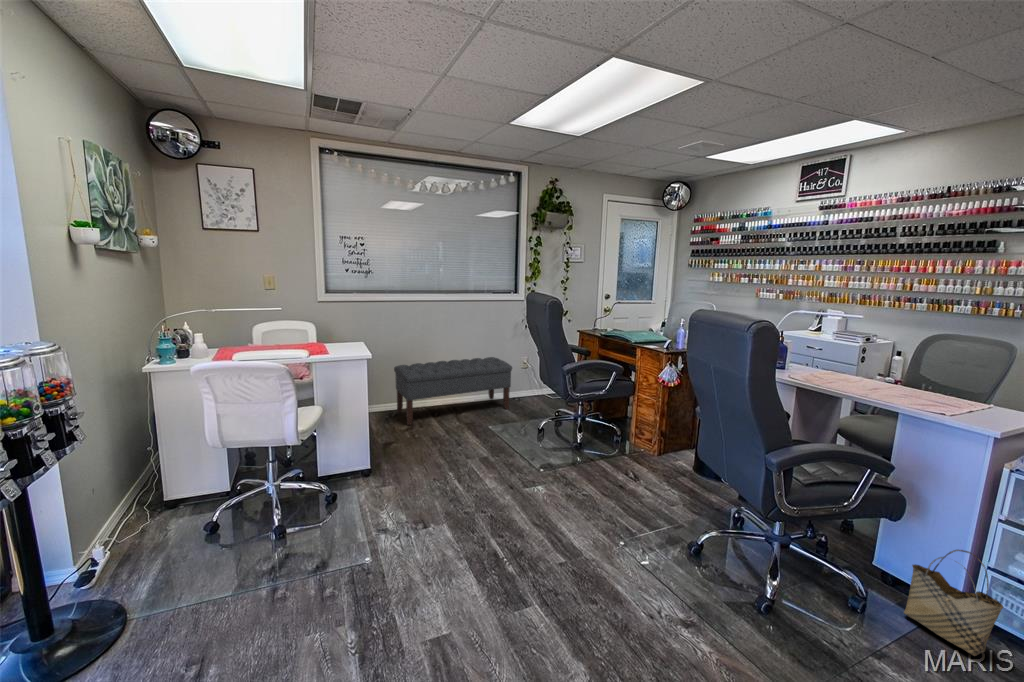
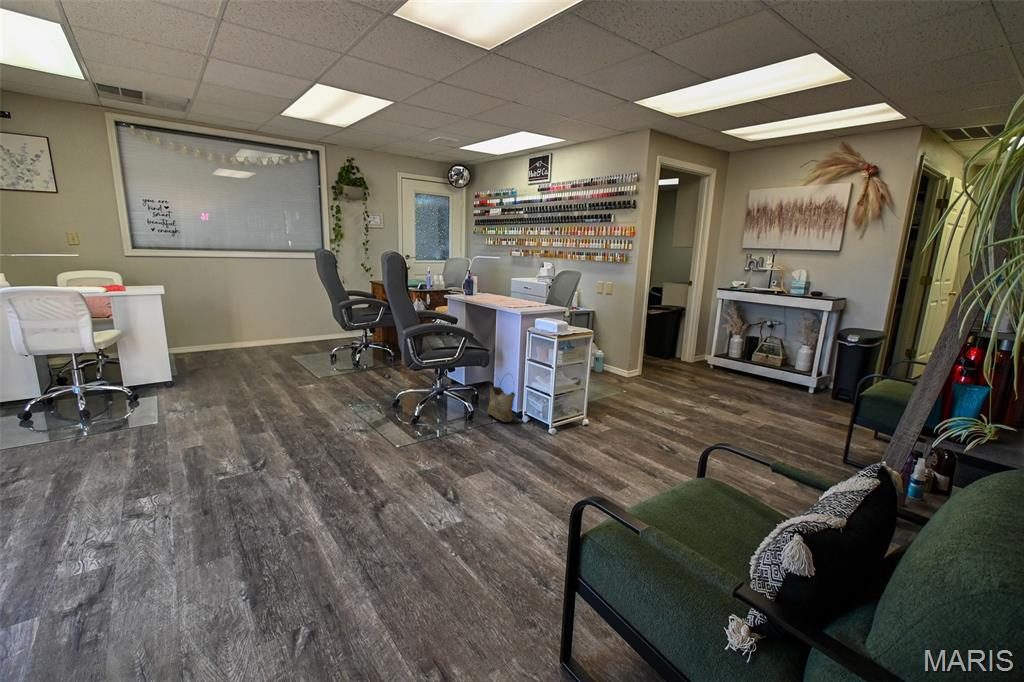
bench: present [394,357,512,425] -> none [205,306,315,358]

